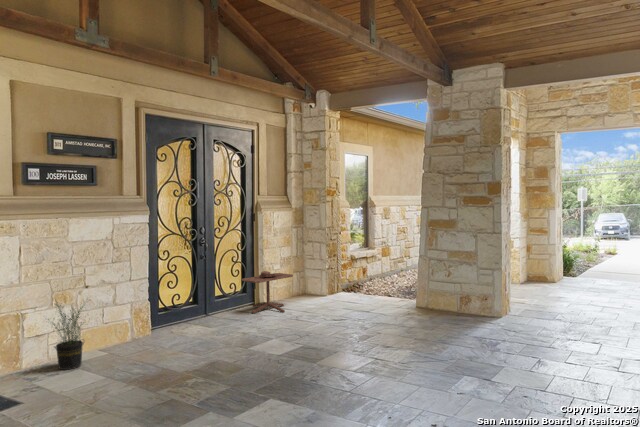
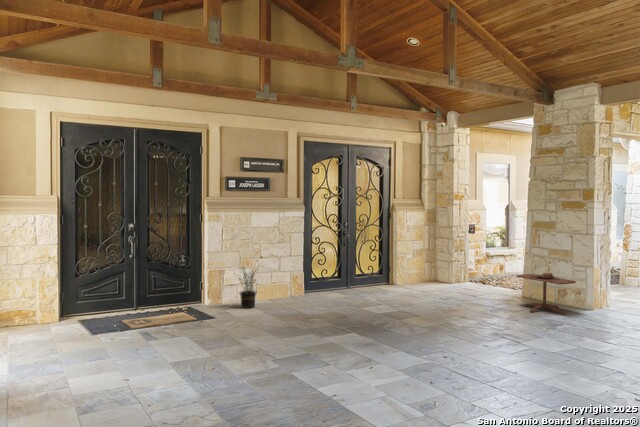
side table: present [241,271,293,313] -> present [517,273,576,315]

